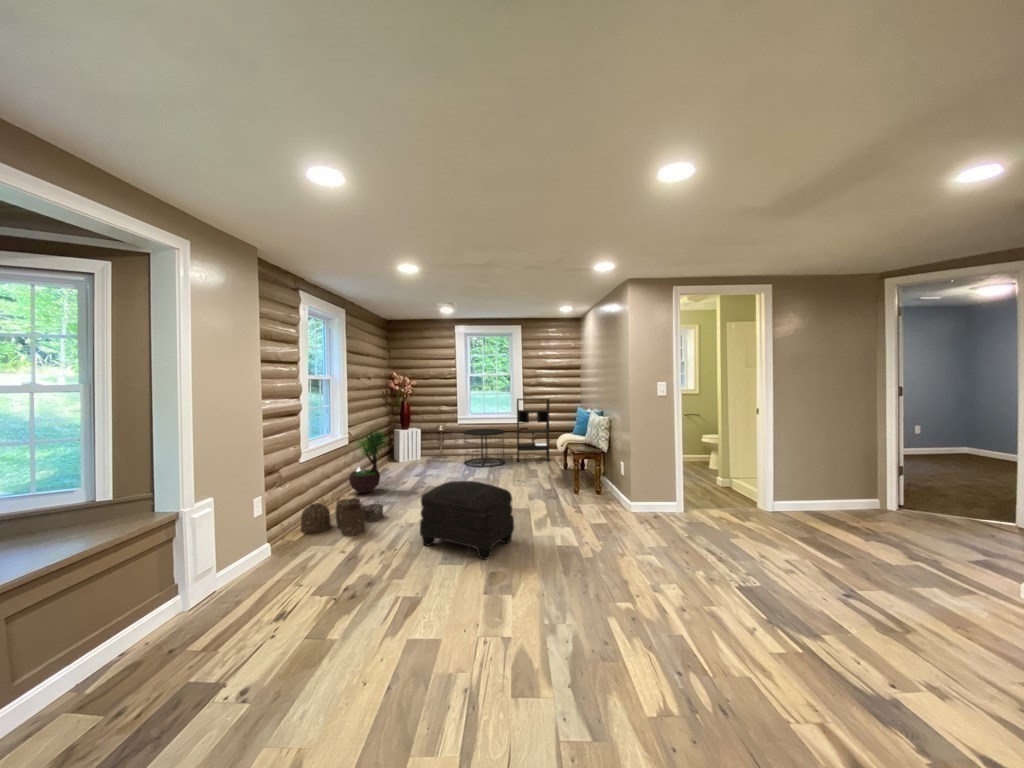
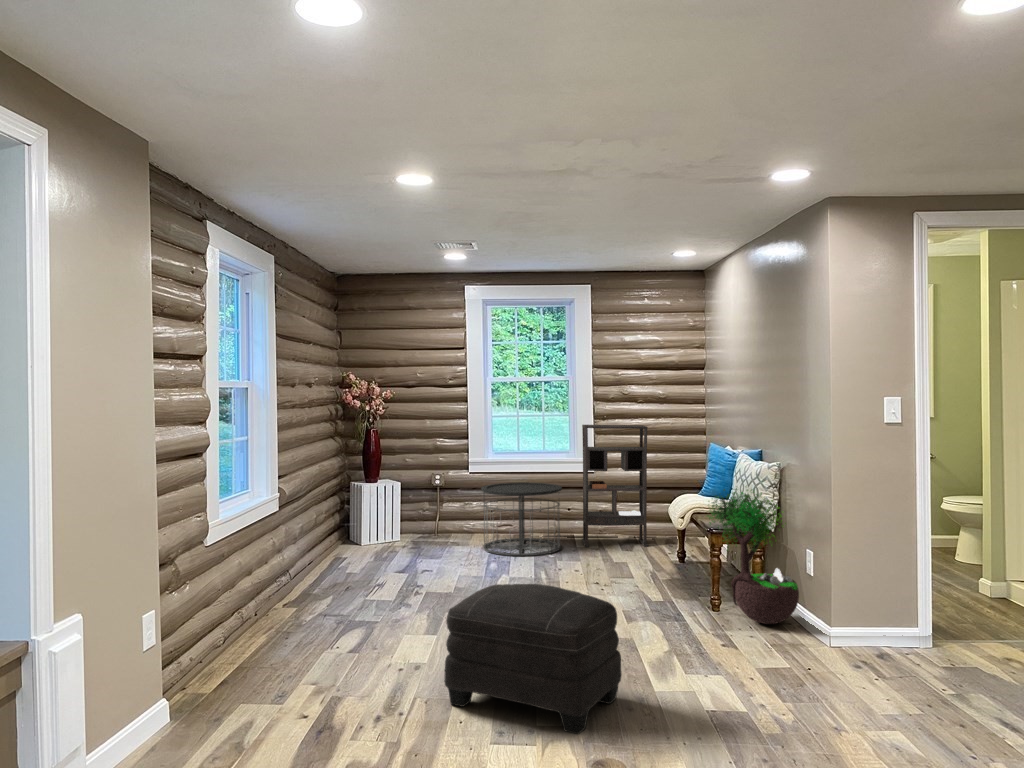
potted tree: present [349,428,387,493] -> present [708,488,799,624]
woven basket: present [300,499,383,535] -> none [210,612,359,685]

